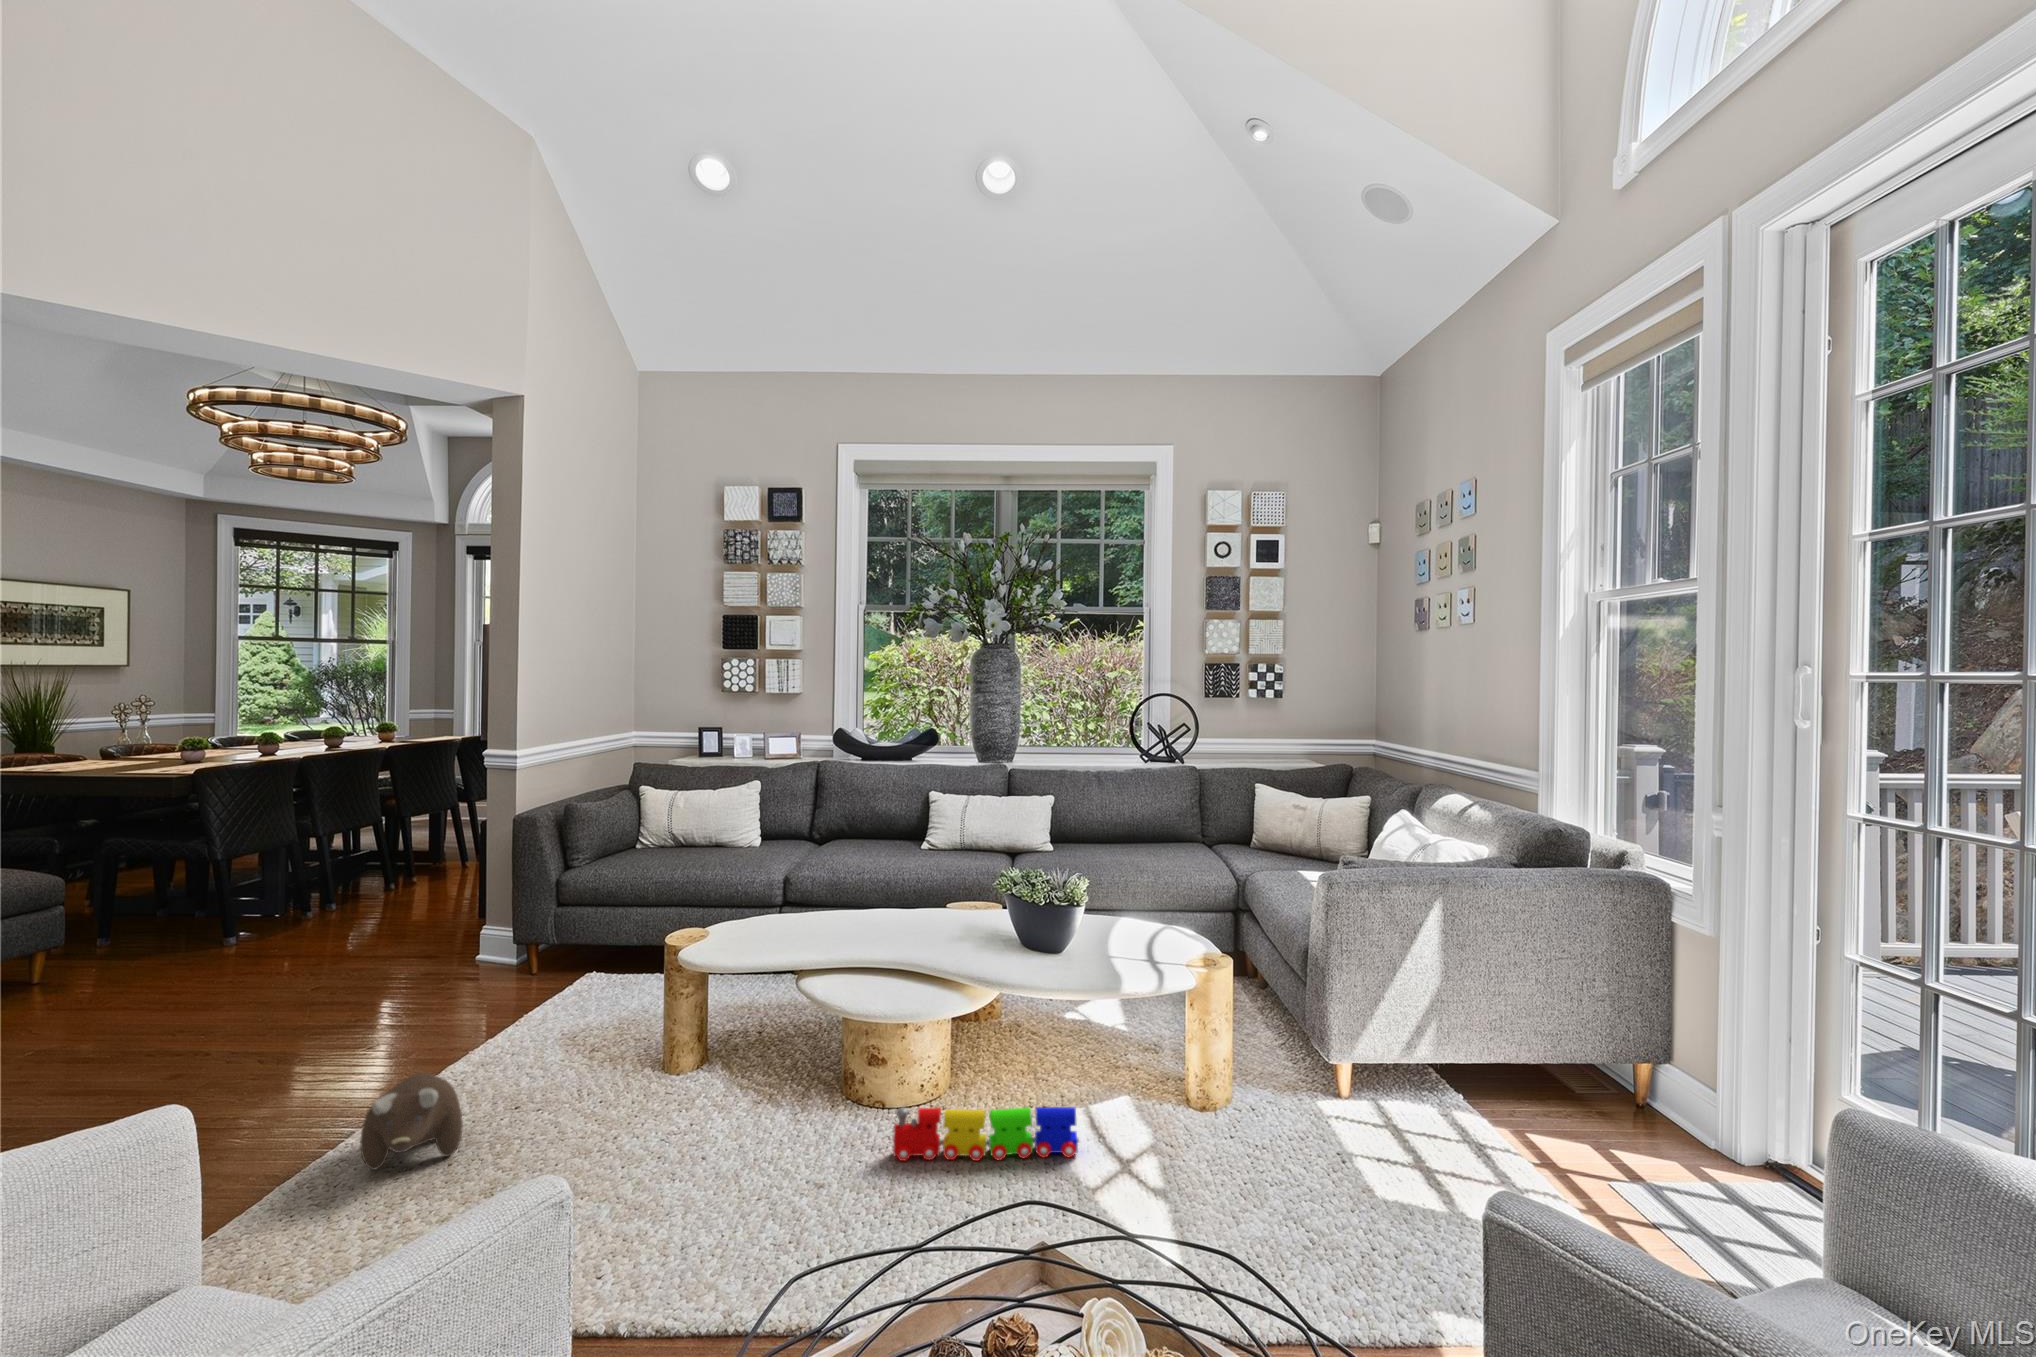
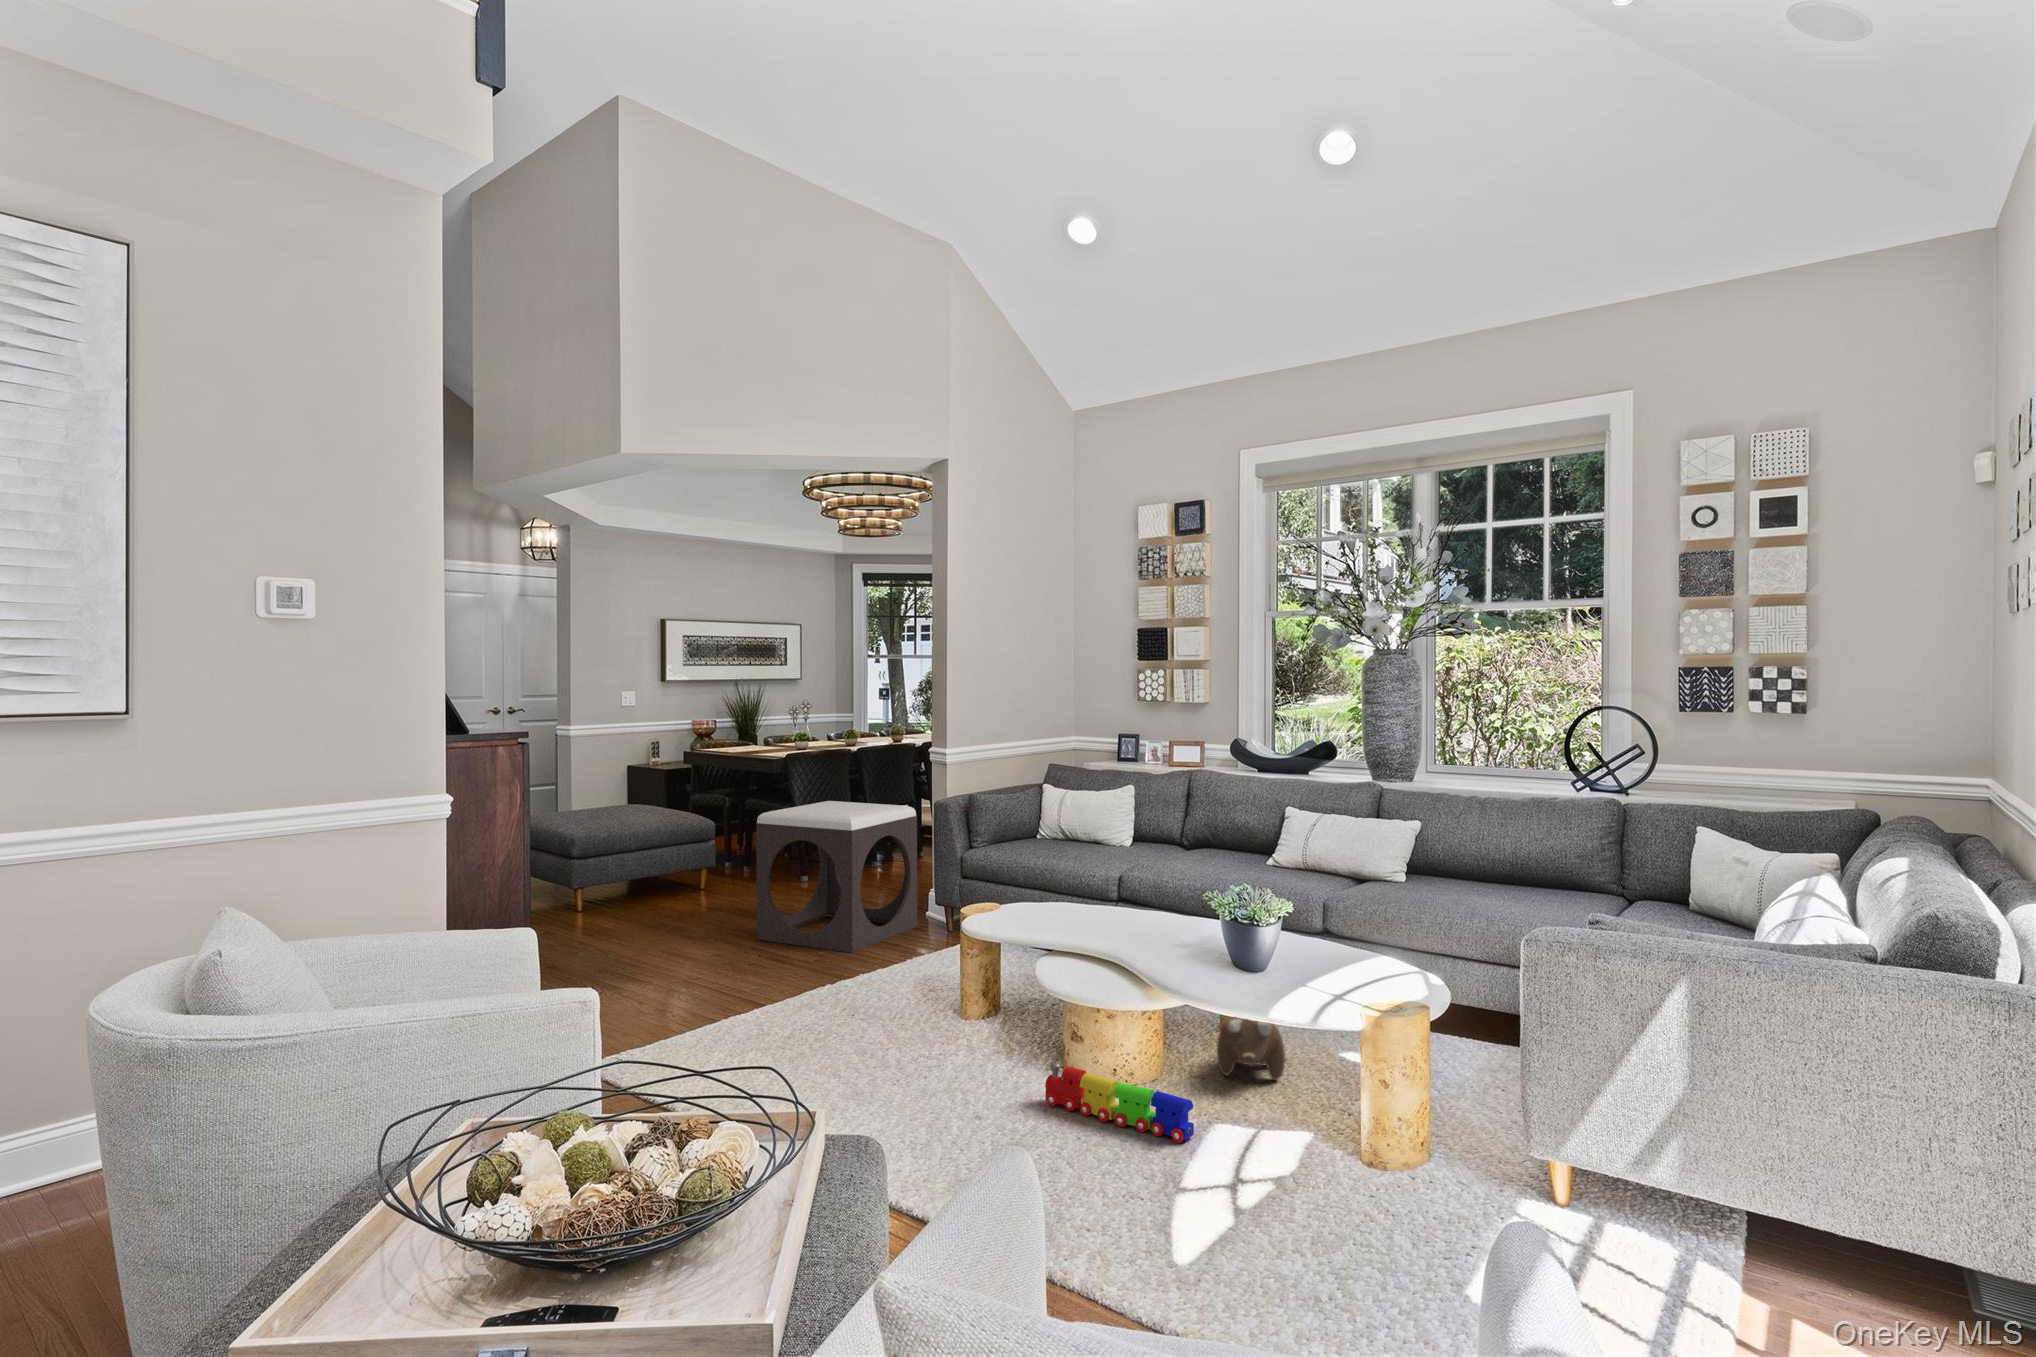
footstool: none [217,825,480,1046] -> present [756,801,917,953]
plush toy: present [360,1073,463,1170] -> present [1217,1017,1285,1080]

